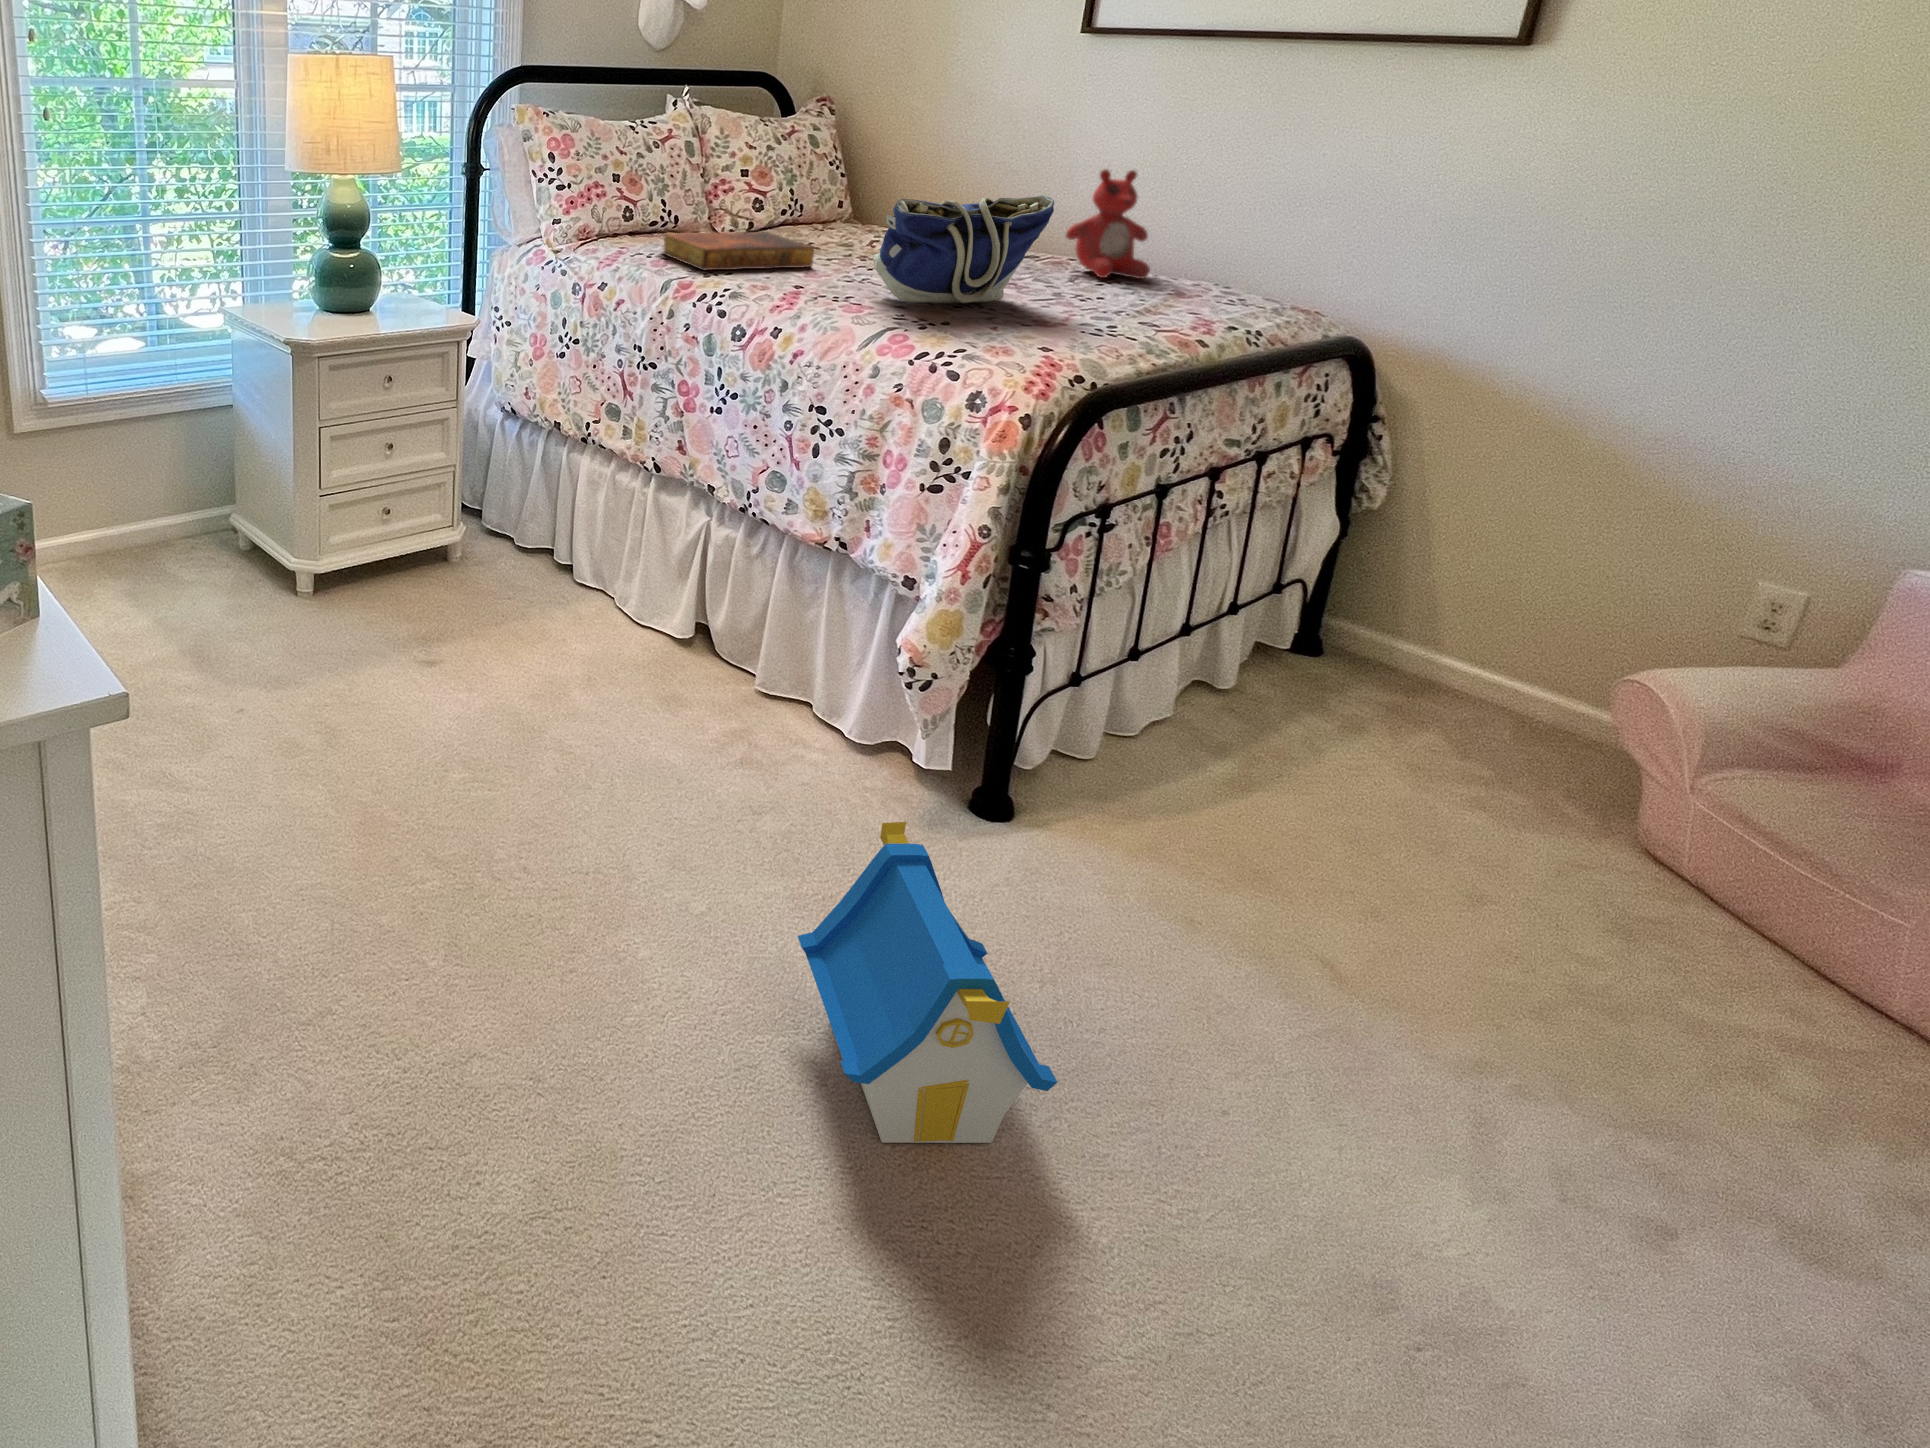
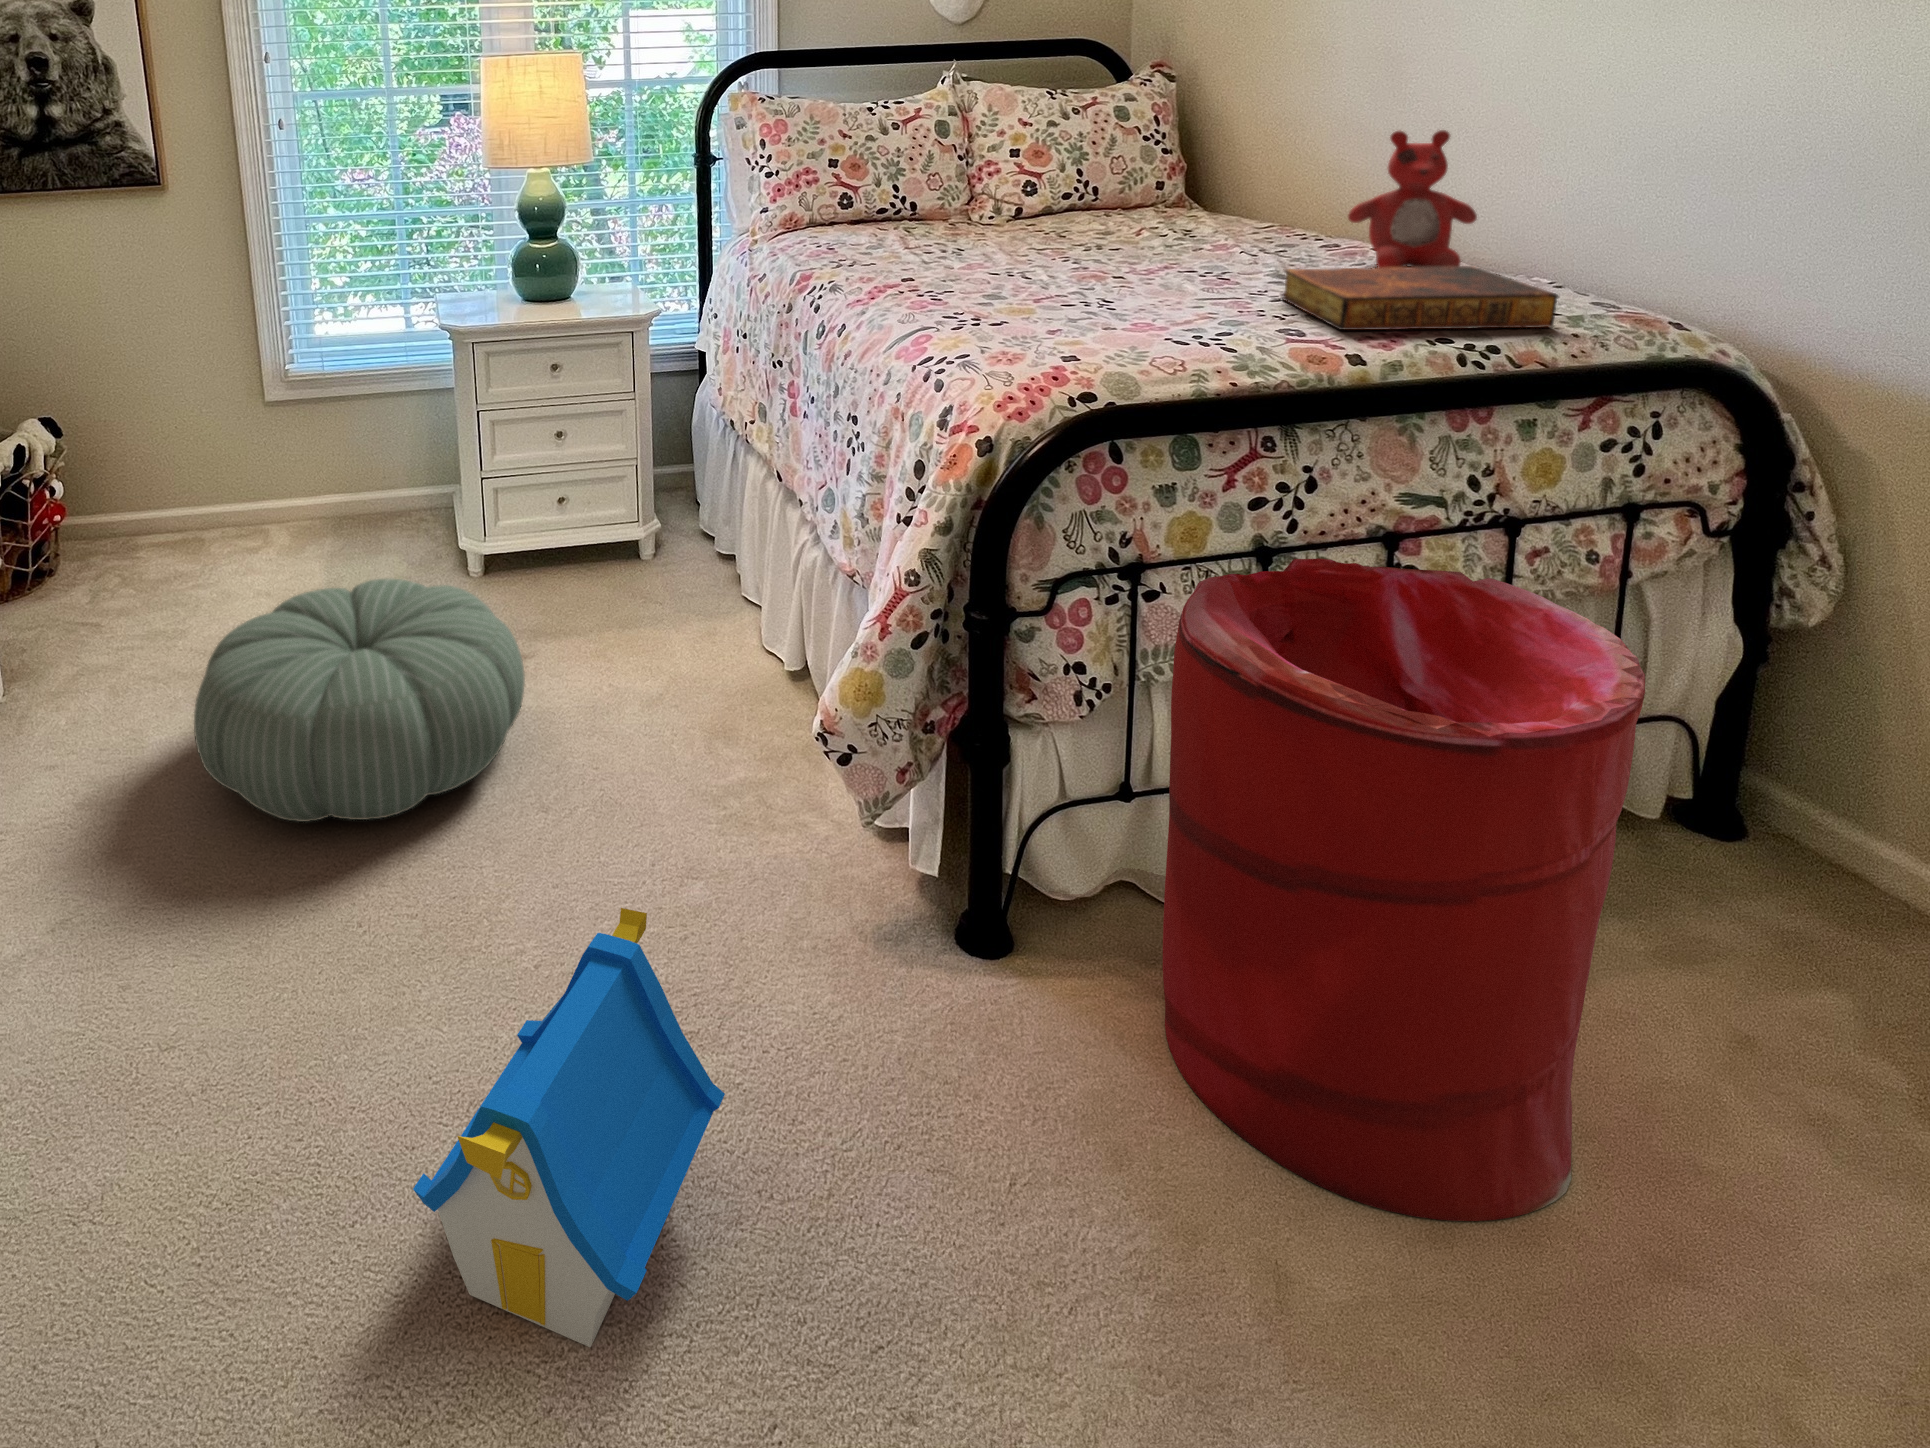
tote bag: present [873,195,1054,303] -> none [982,166,1212,300]
book: present [663,232,814,270] -> present [1281,266,1557,330]
laundry hamper: none [1117,489,1478,907] -> present [1163,558,1645,1221]
pouf: none [203,599,533,843] -> present [194,579,525,822]

